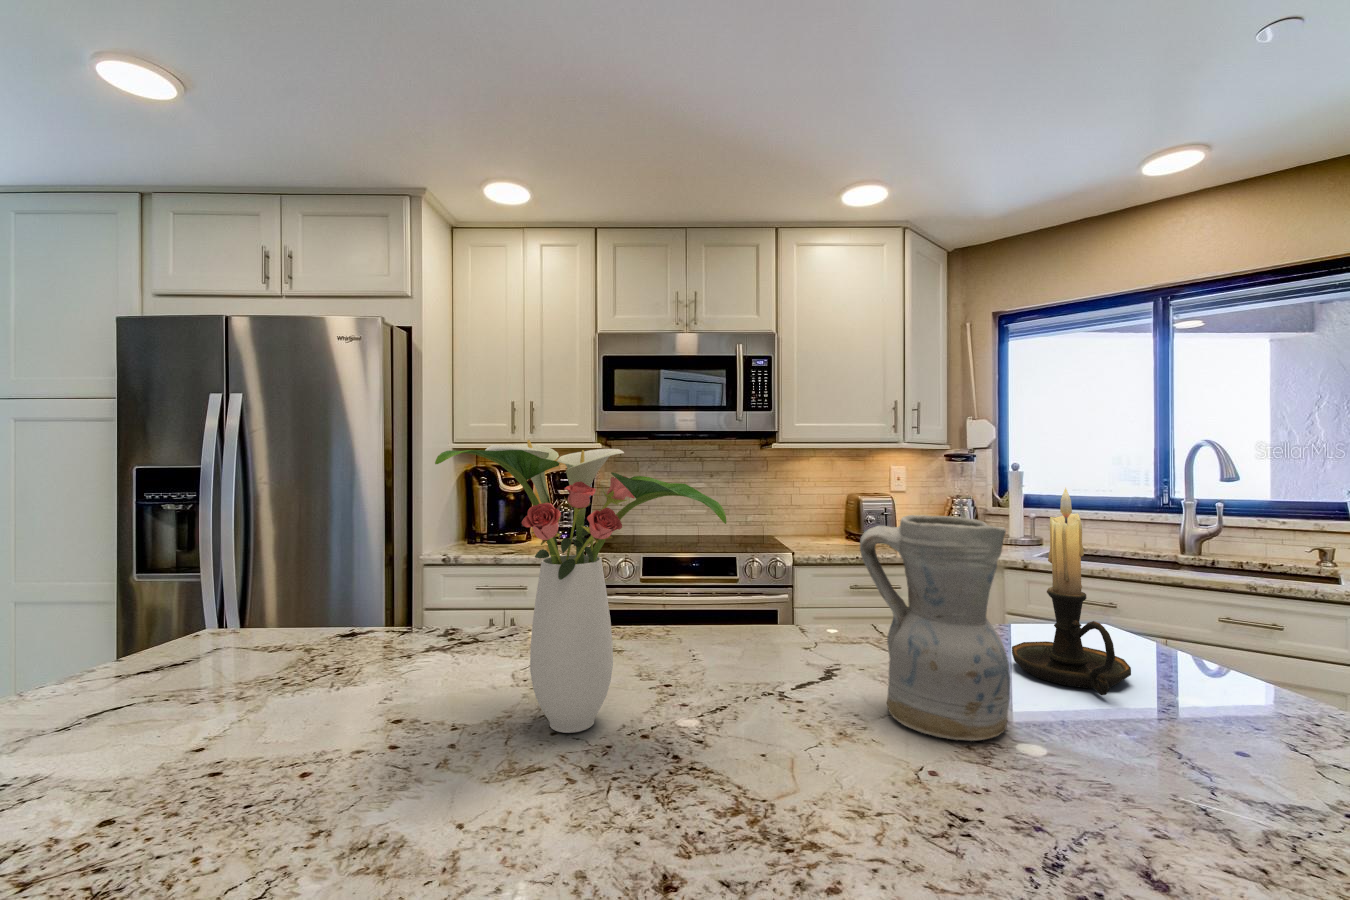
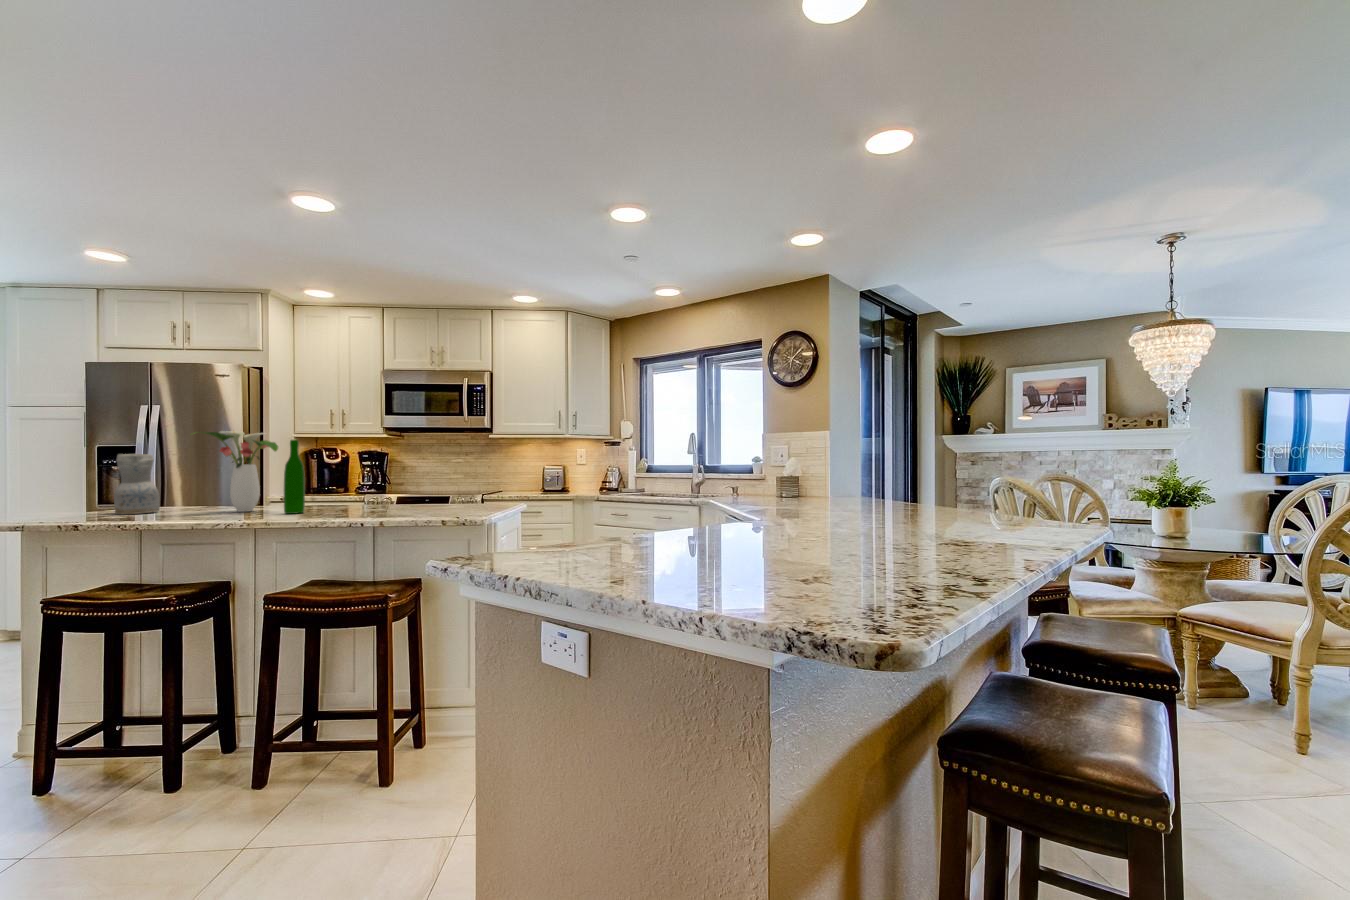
wine bottle: none [787,480,859,797] -> present [284,440,305,514]
candle holder: present [1012,488,1131,695] -> none [415,446,449,507]
ceramic pitcher: present [860,515,1010,741] -> present [114,454,160,514]

